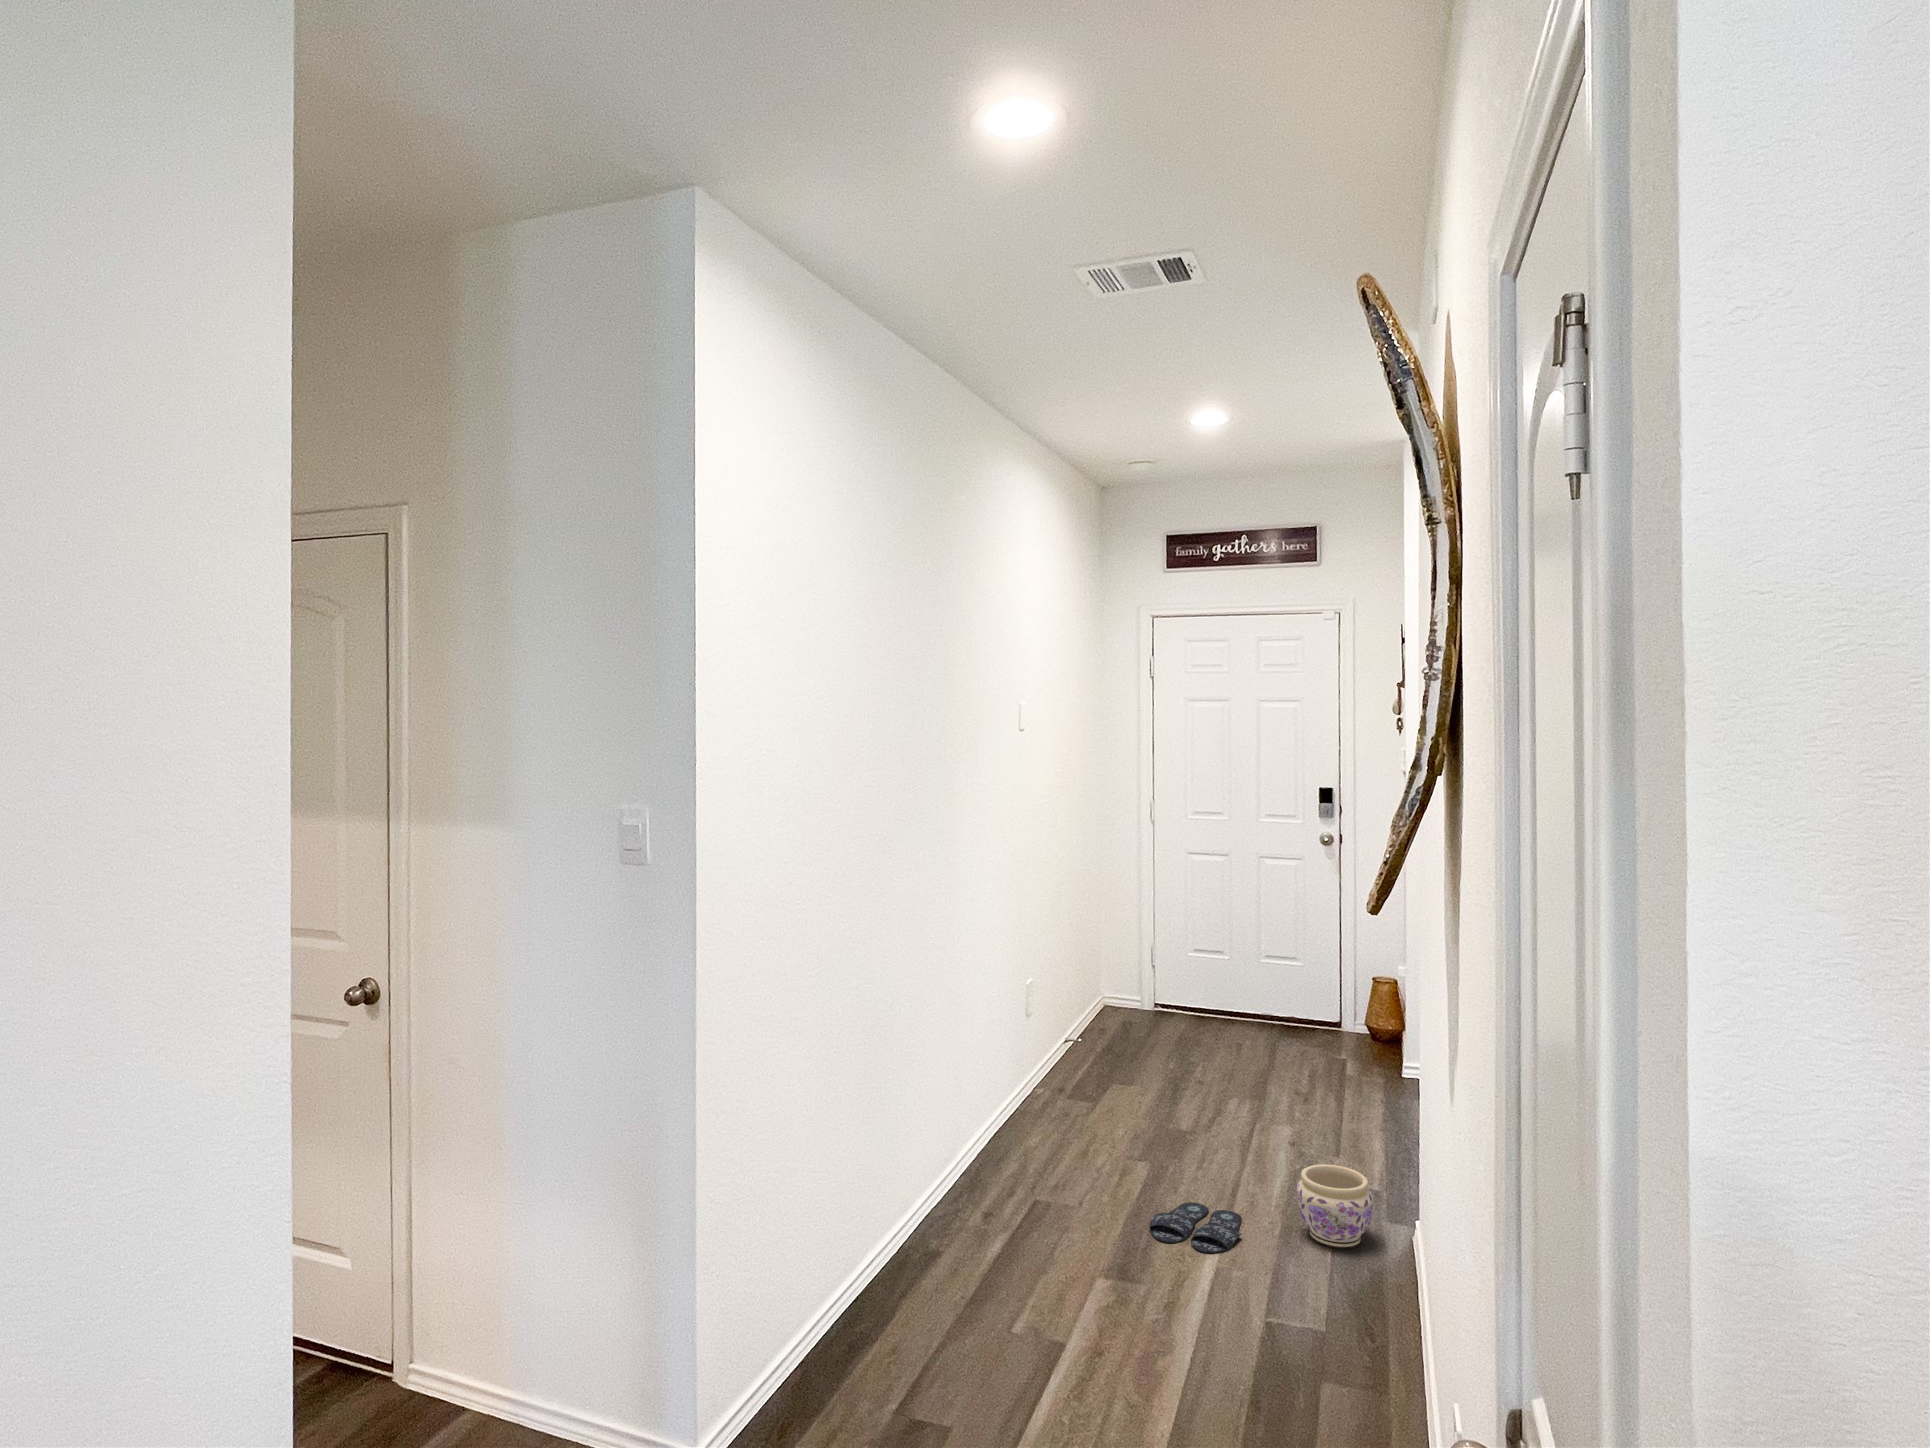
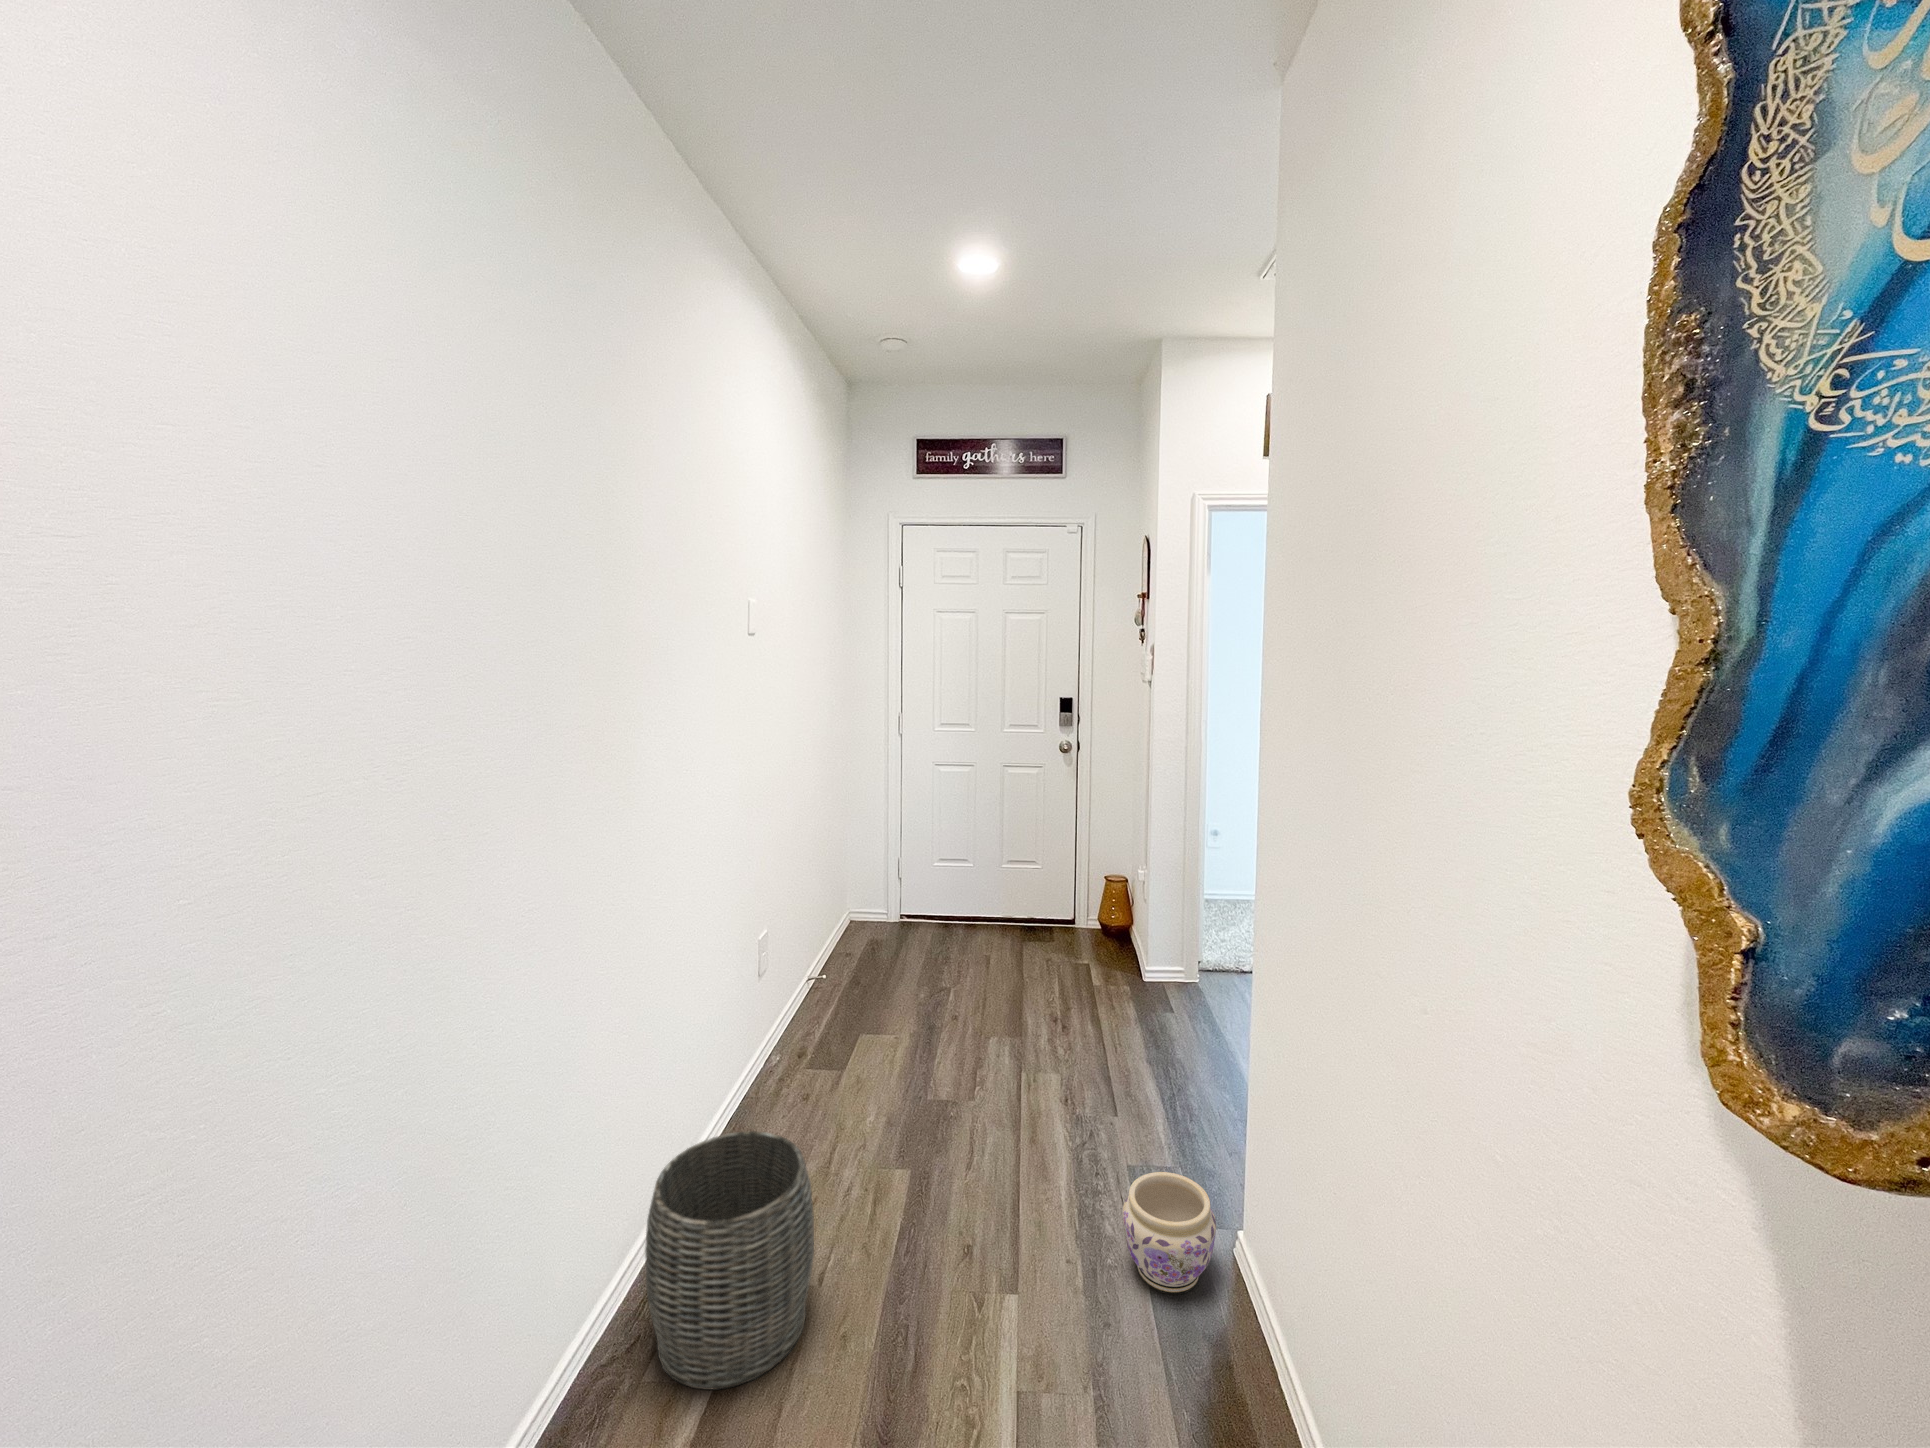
woven basket: none [951,1085,1060,1232] -> present [645,1131,814,1390]
slippers: present [1150,1202,1242,1254] -> none [941,1241,1062,1356]

